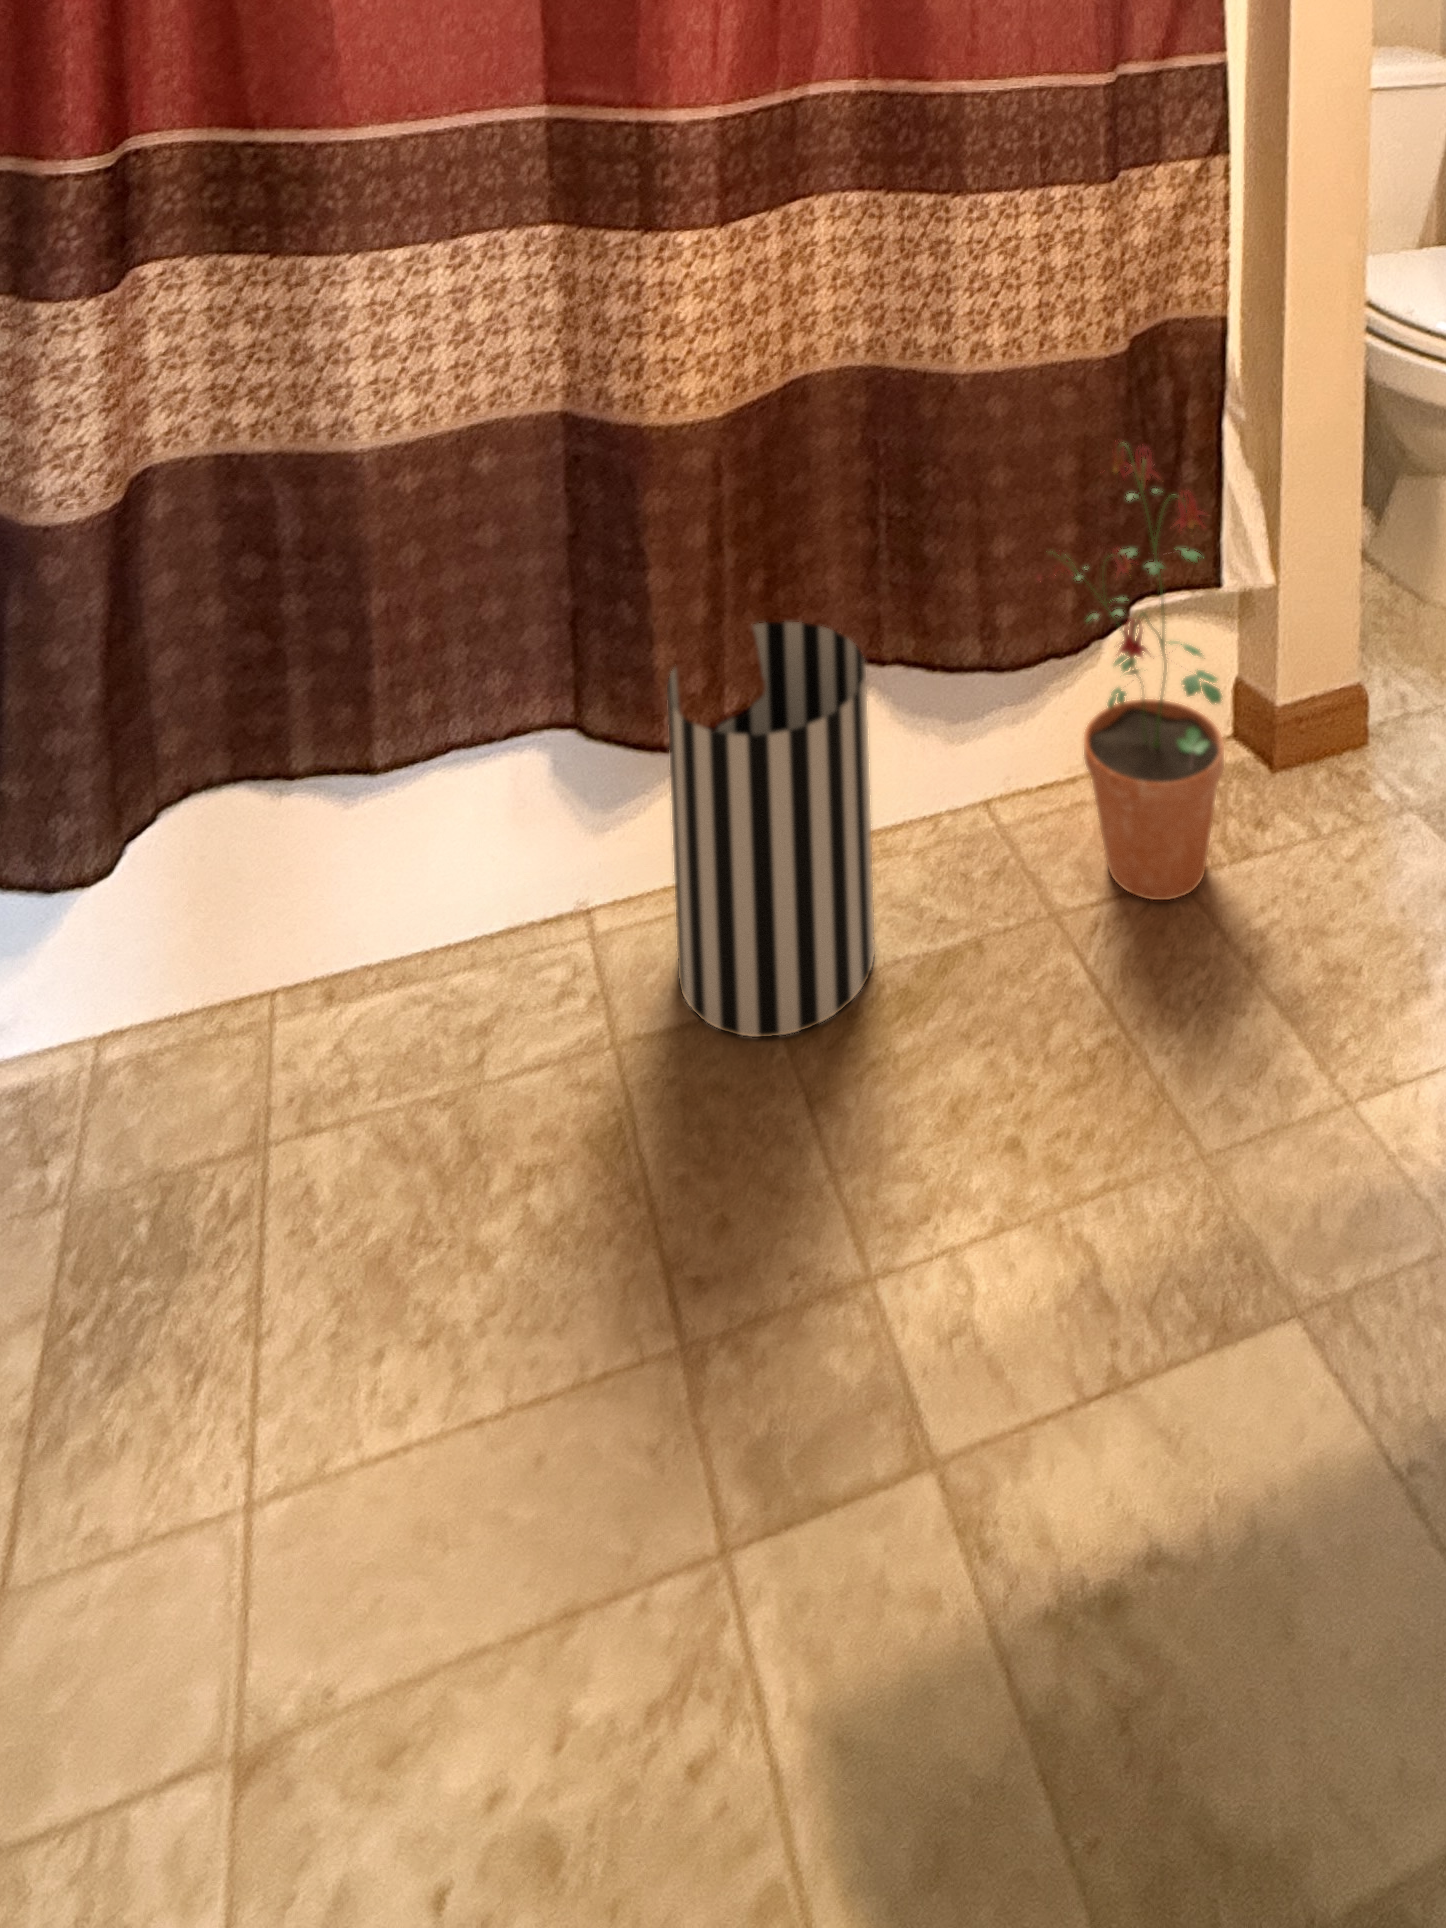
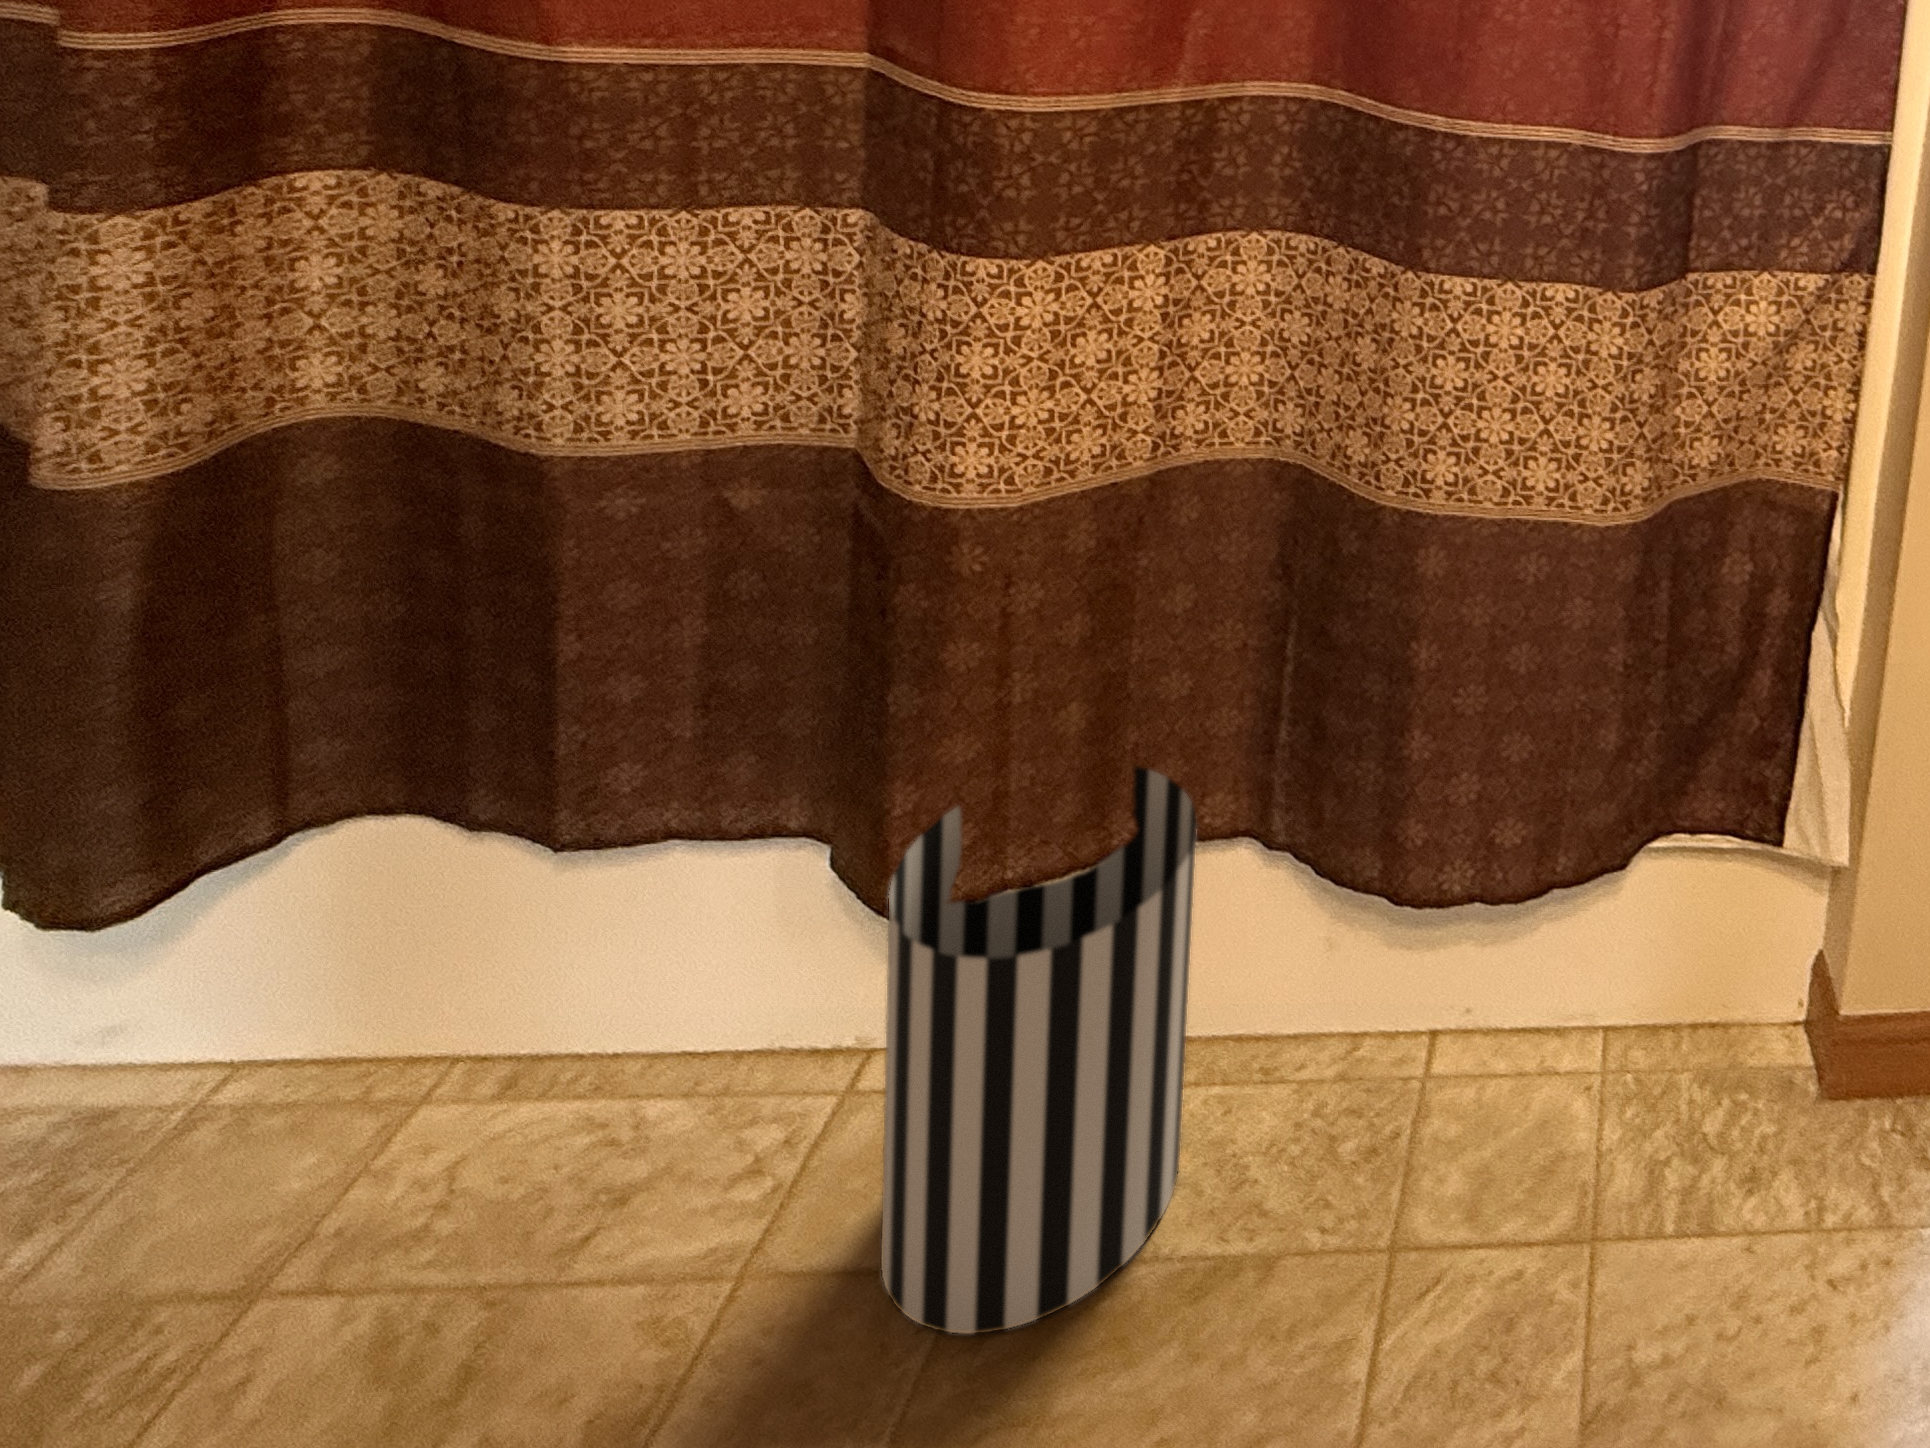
potted plant: present [1050,441,1224,900] -> none [1491,626,1703,1273]

